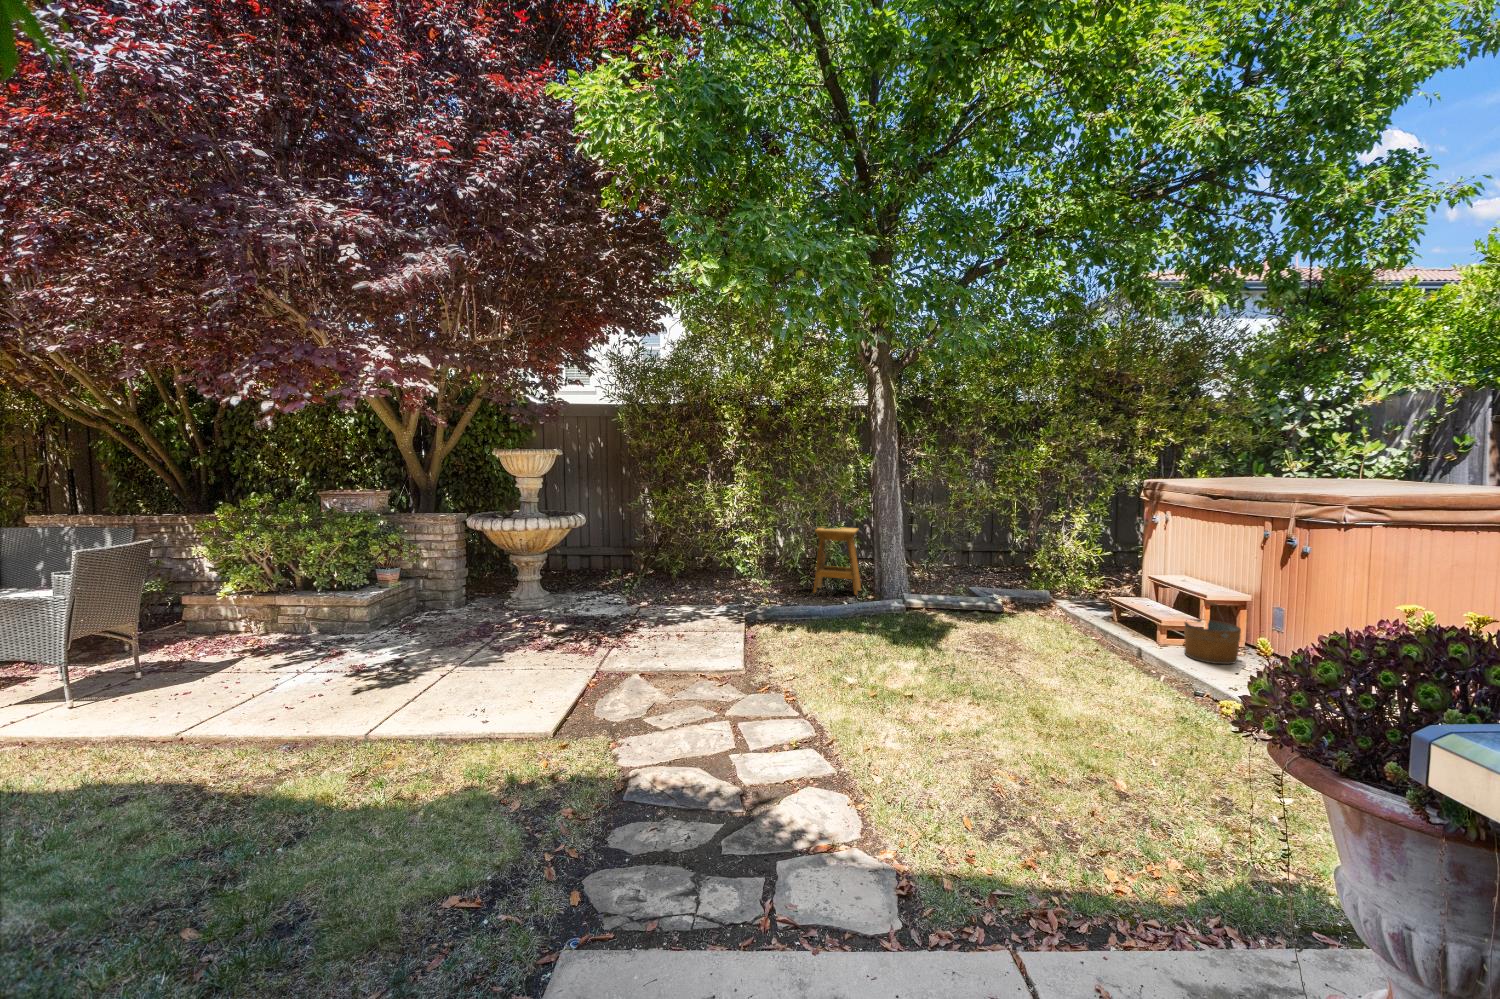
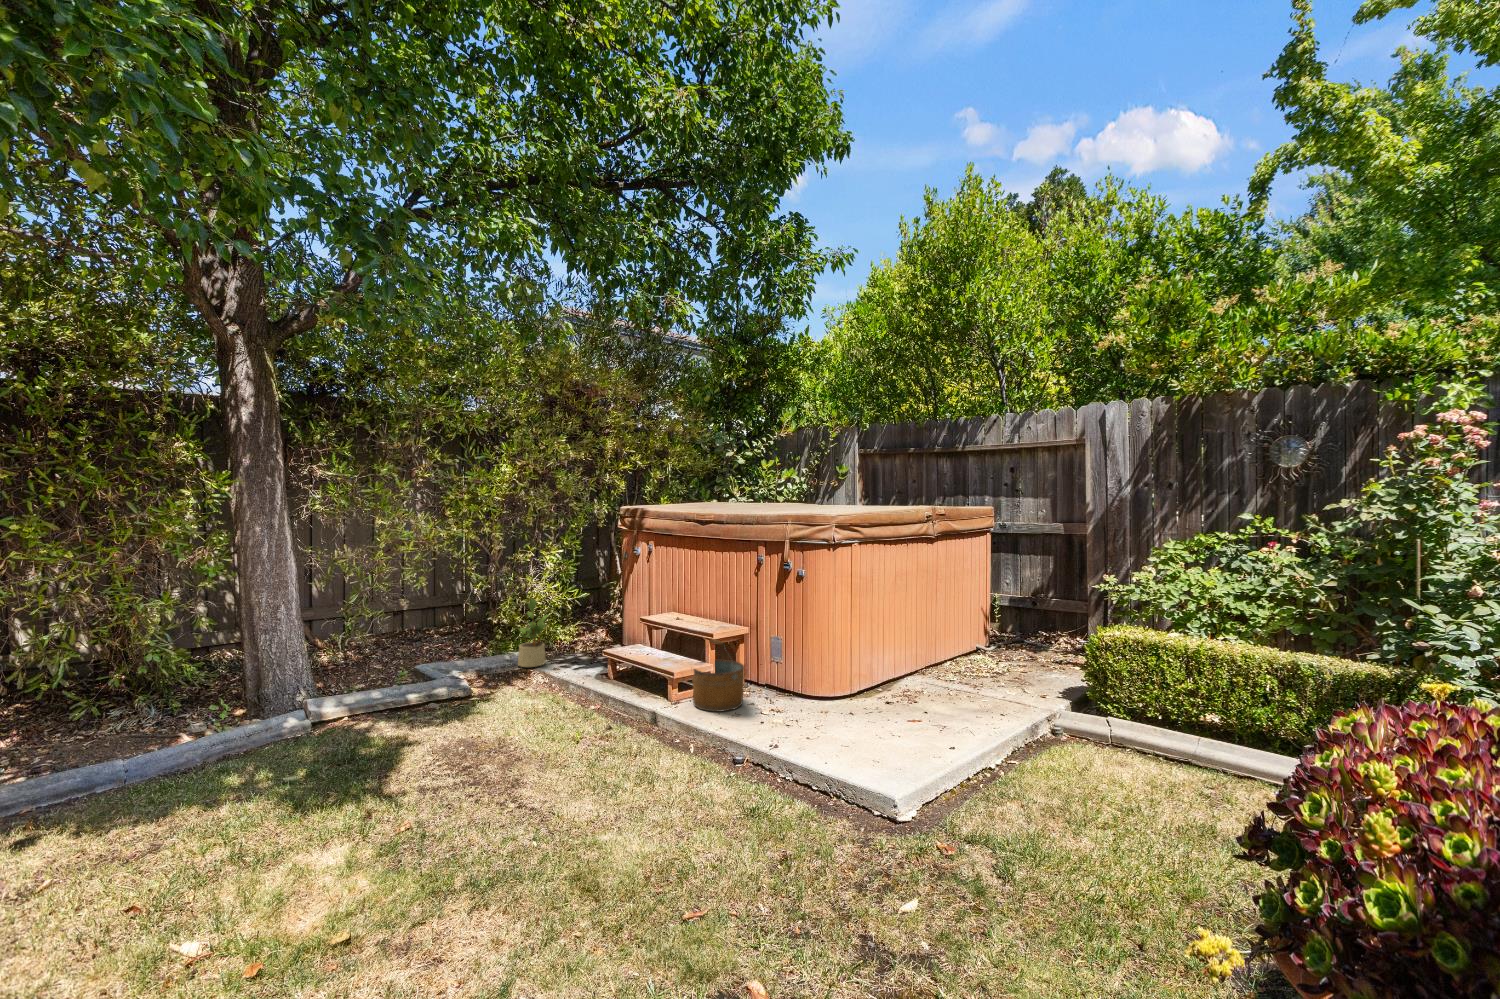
stool: present [813,527,861,595] -> none [109,601,221,732]
potted plant: none [1046,551,1074,604] -> present [518,599,548,667]

